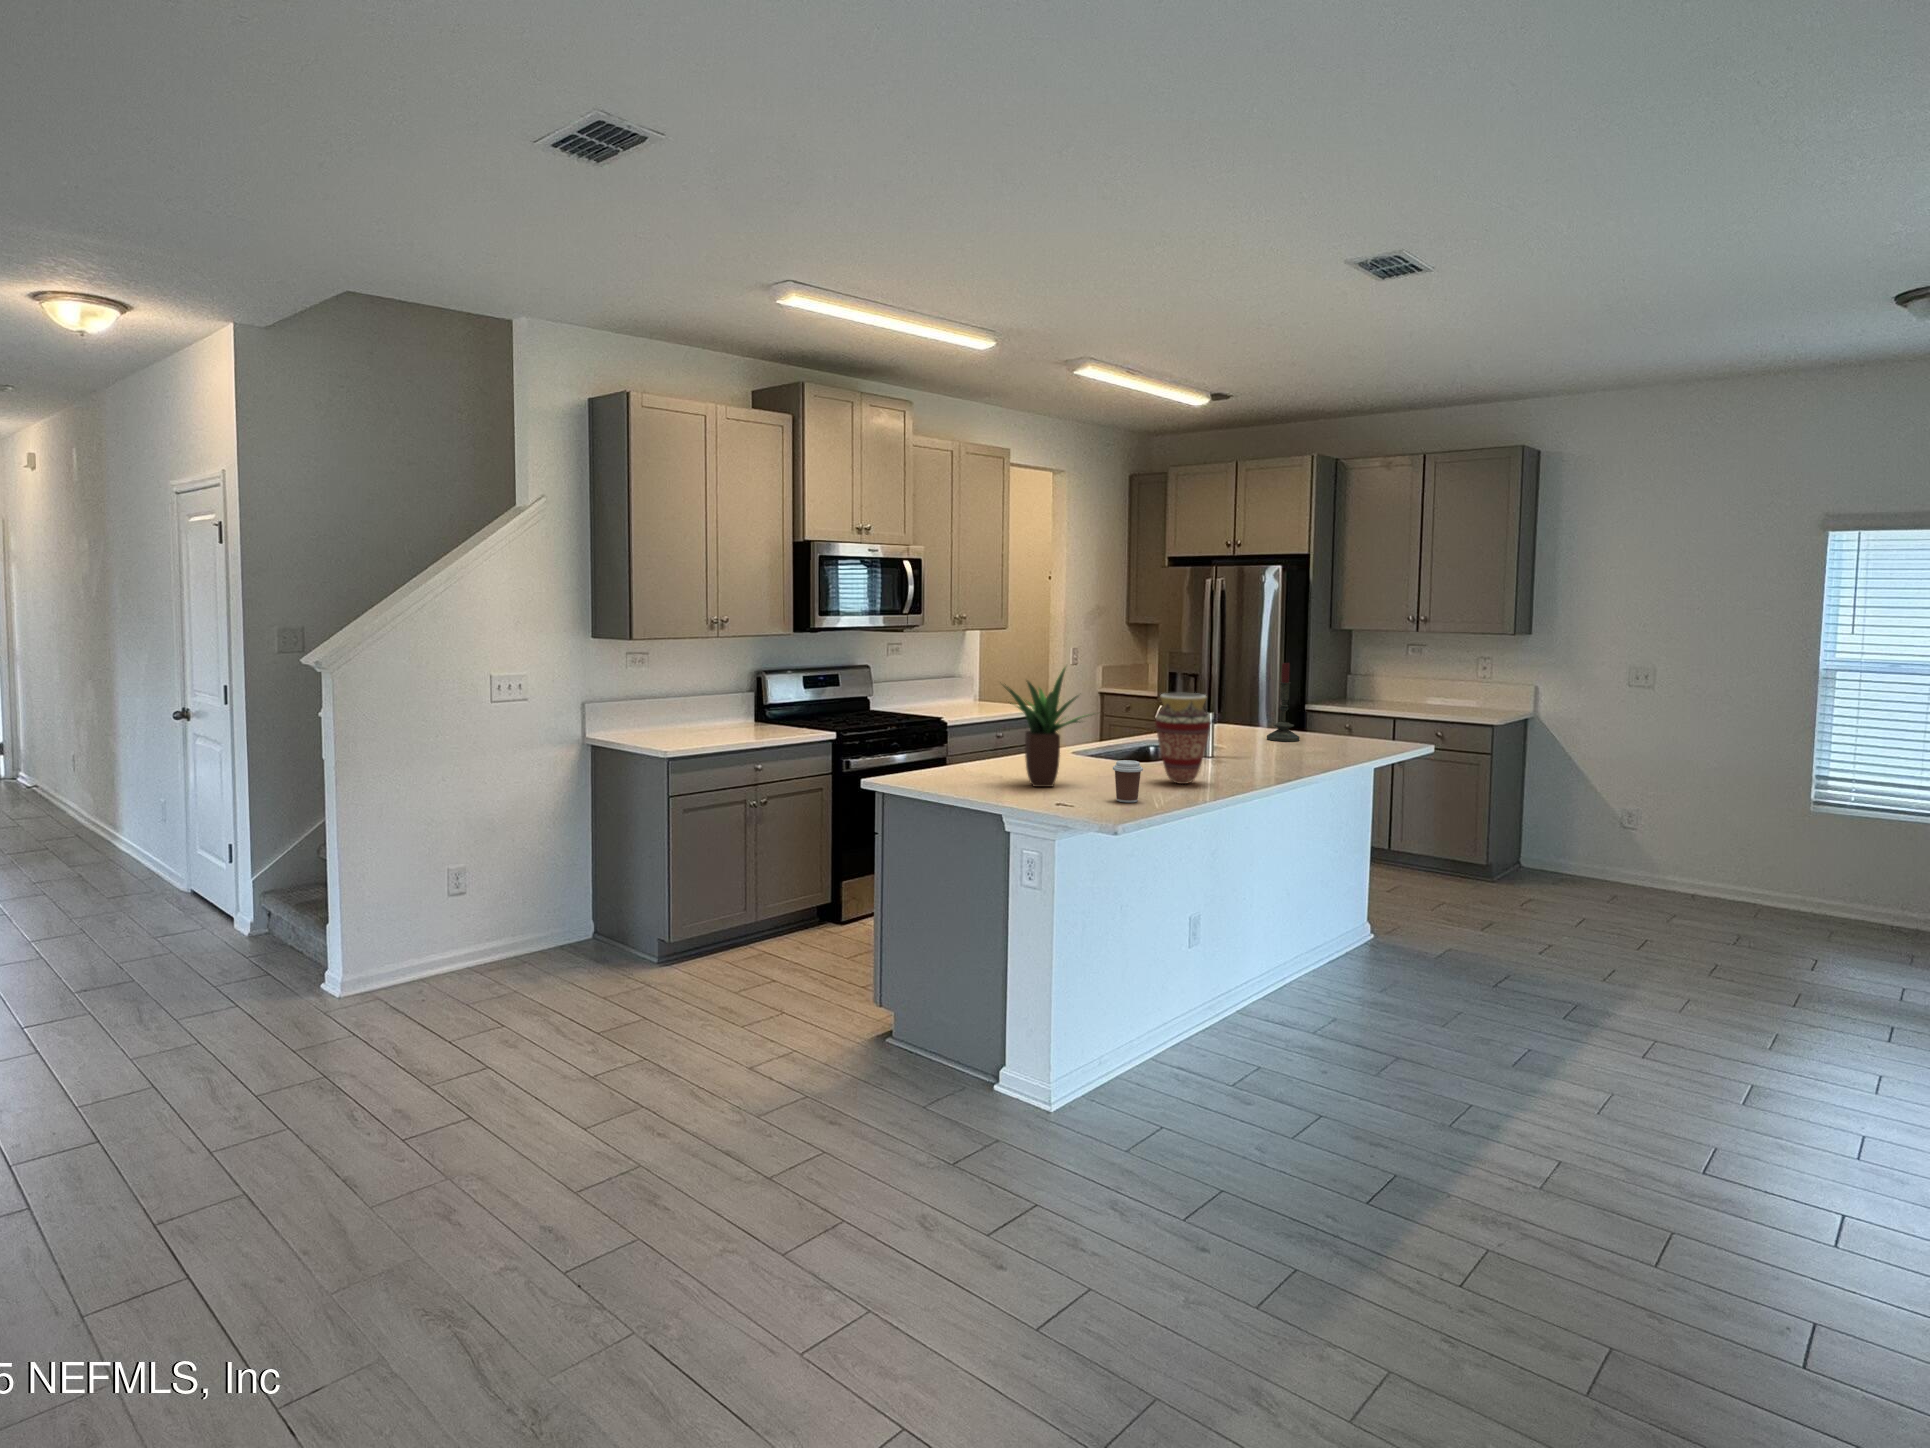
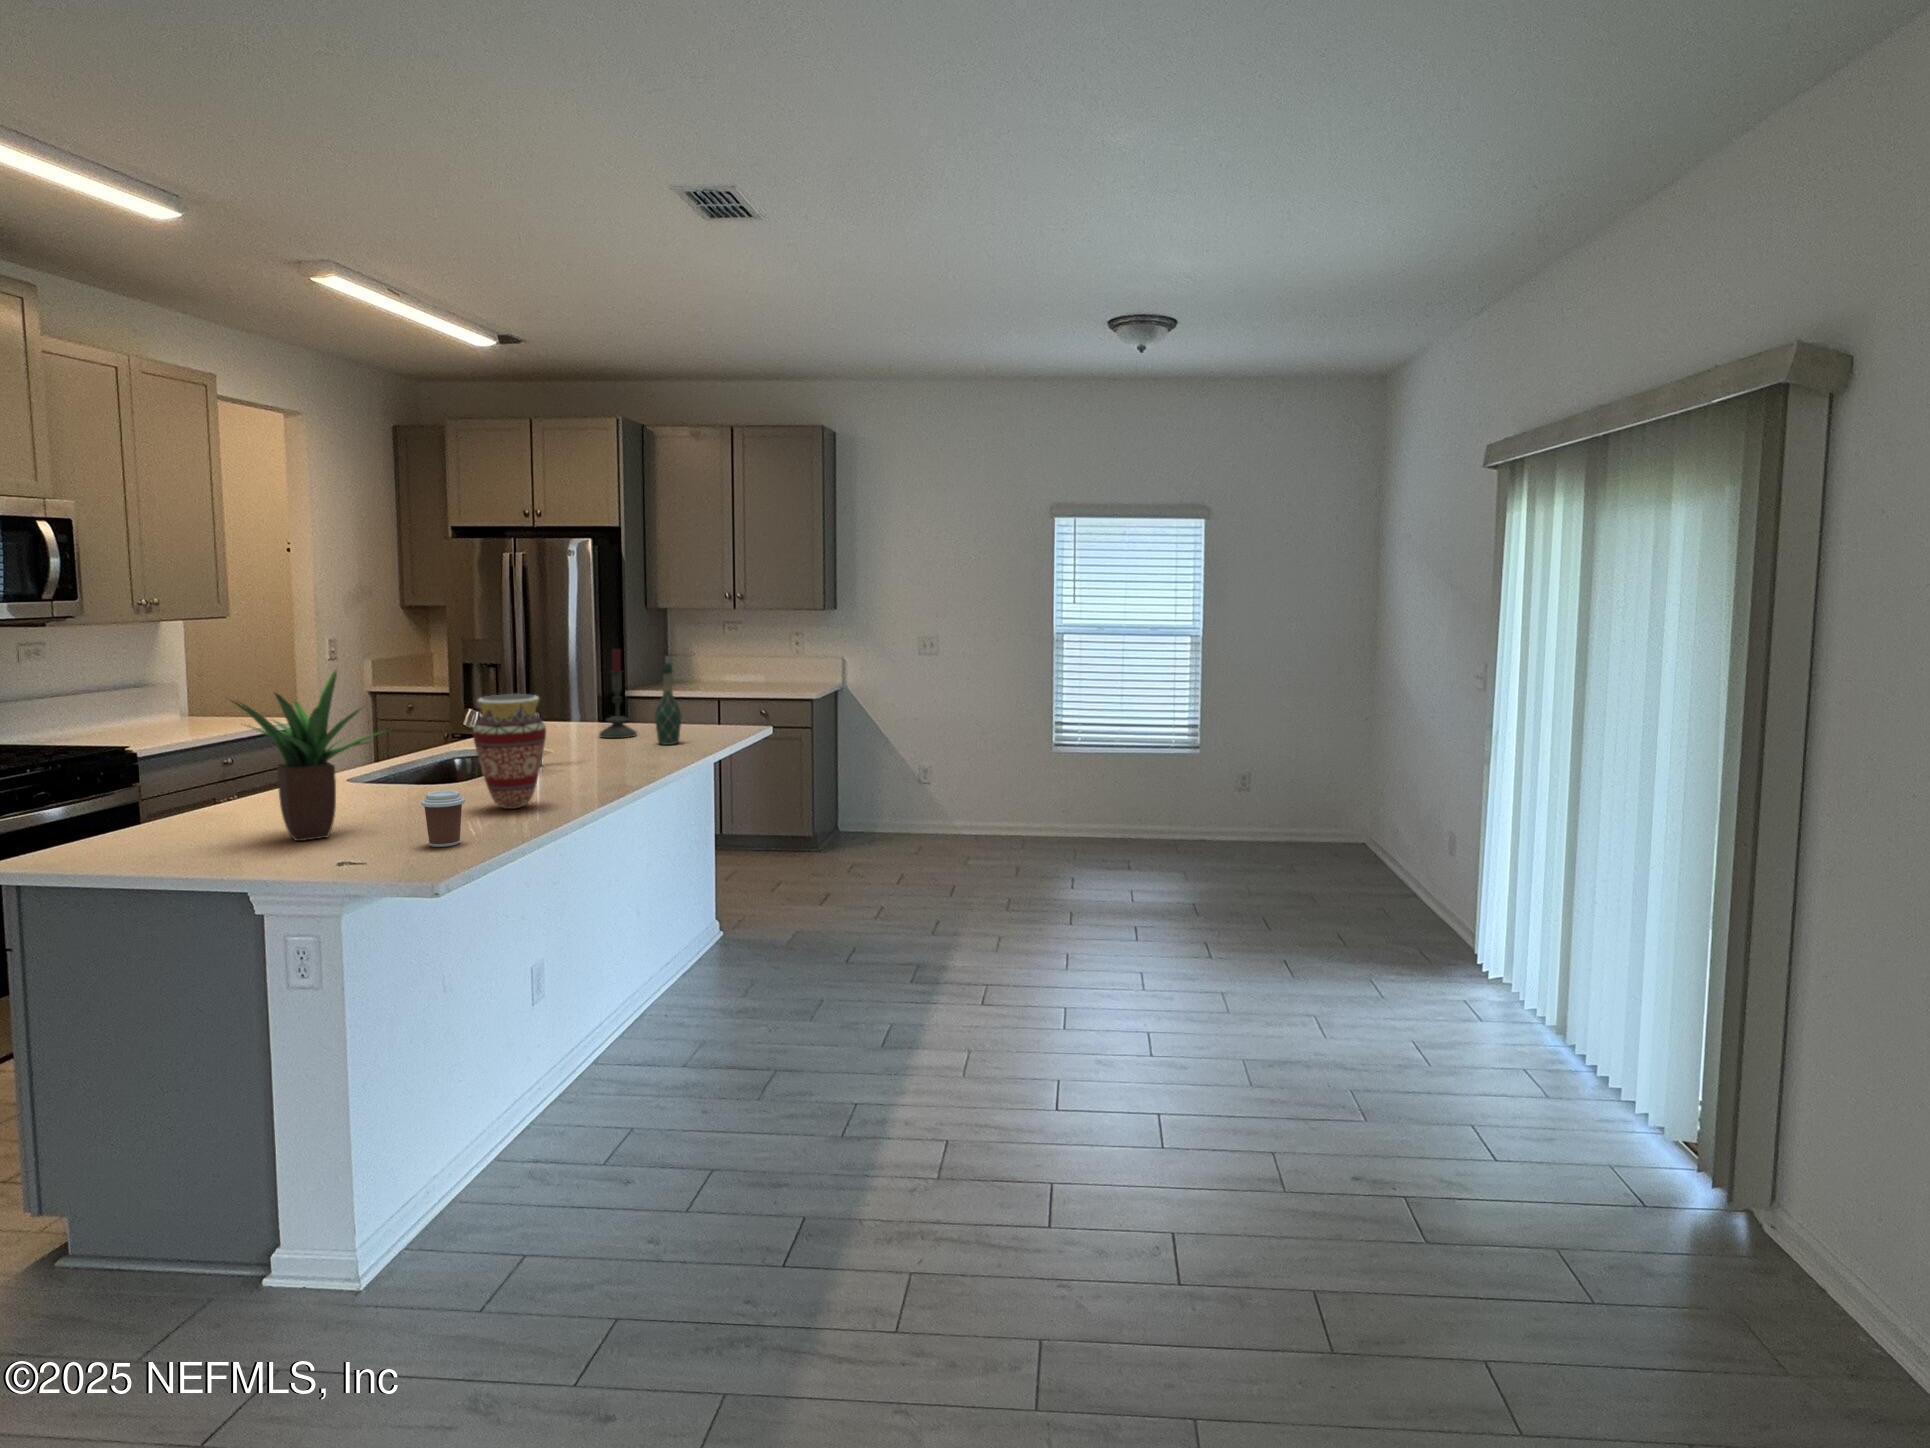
wine bottle: none [1314,677,1338,750] -> present [655,663,682,745]

